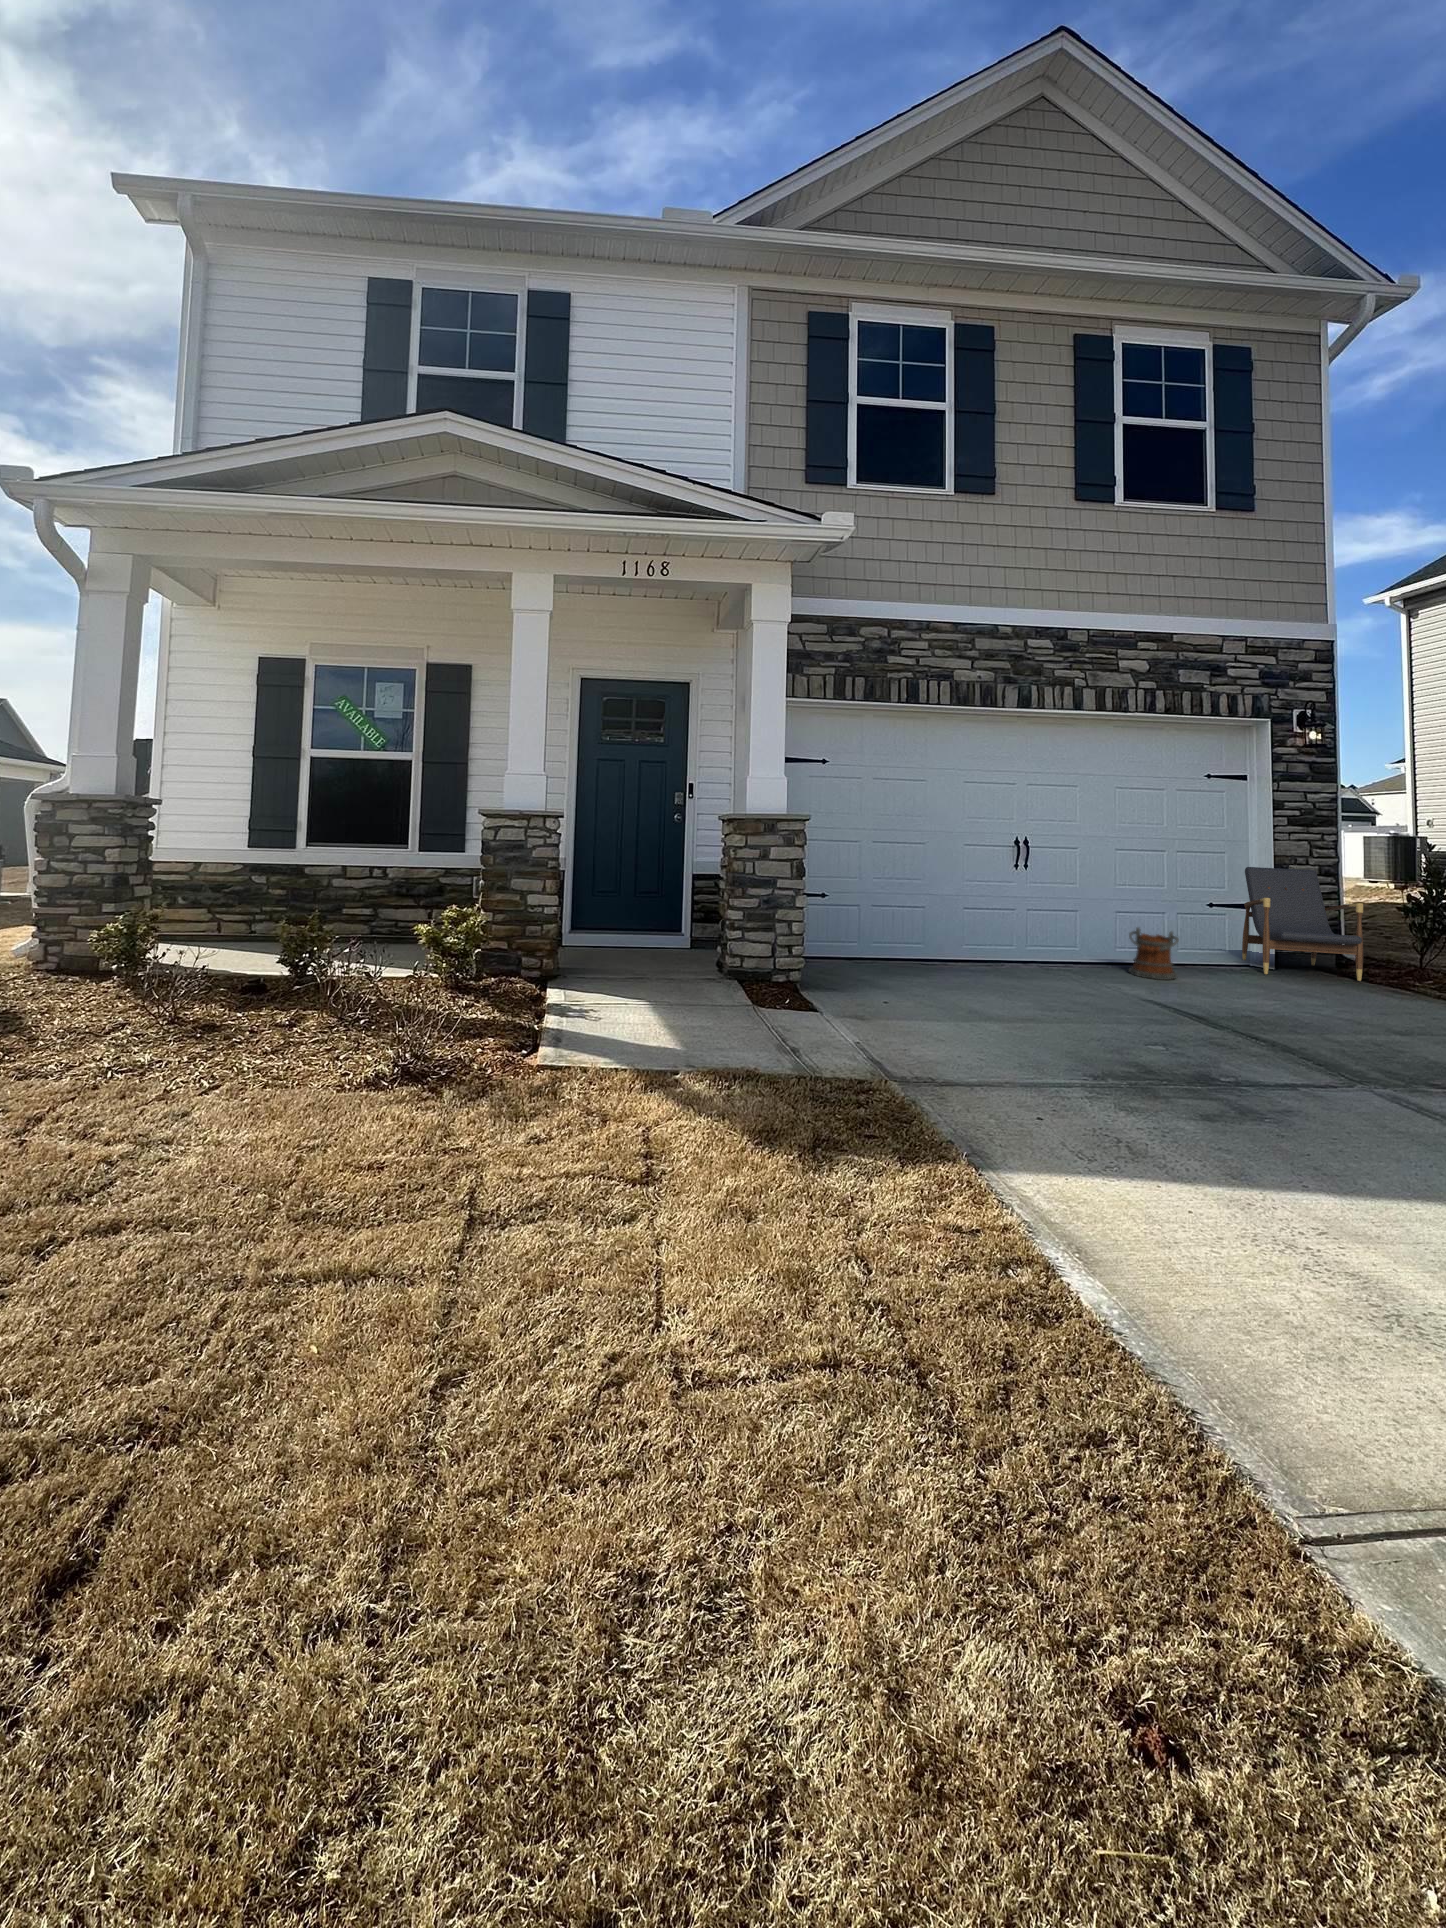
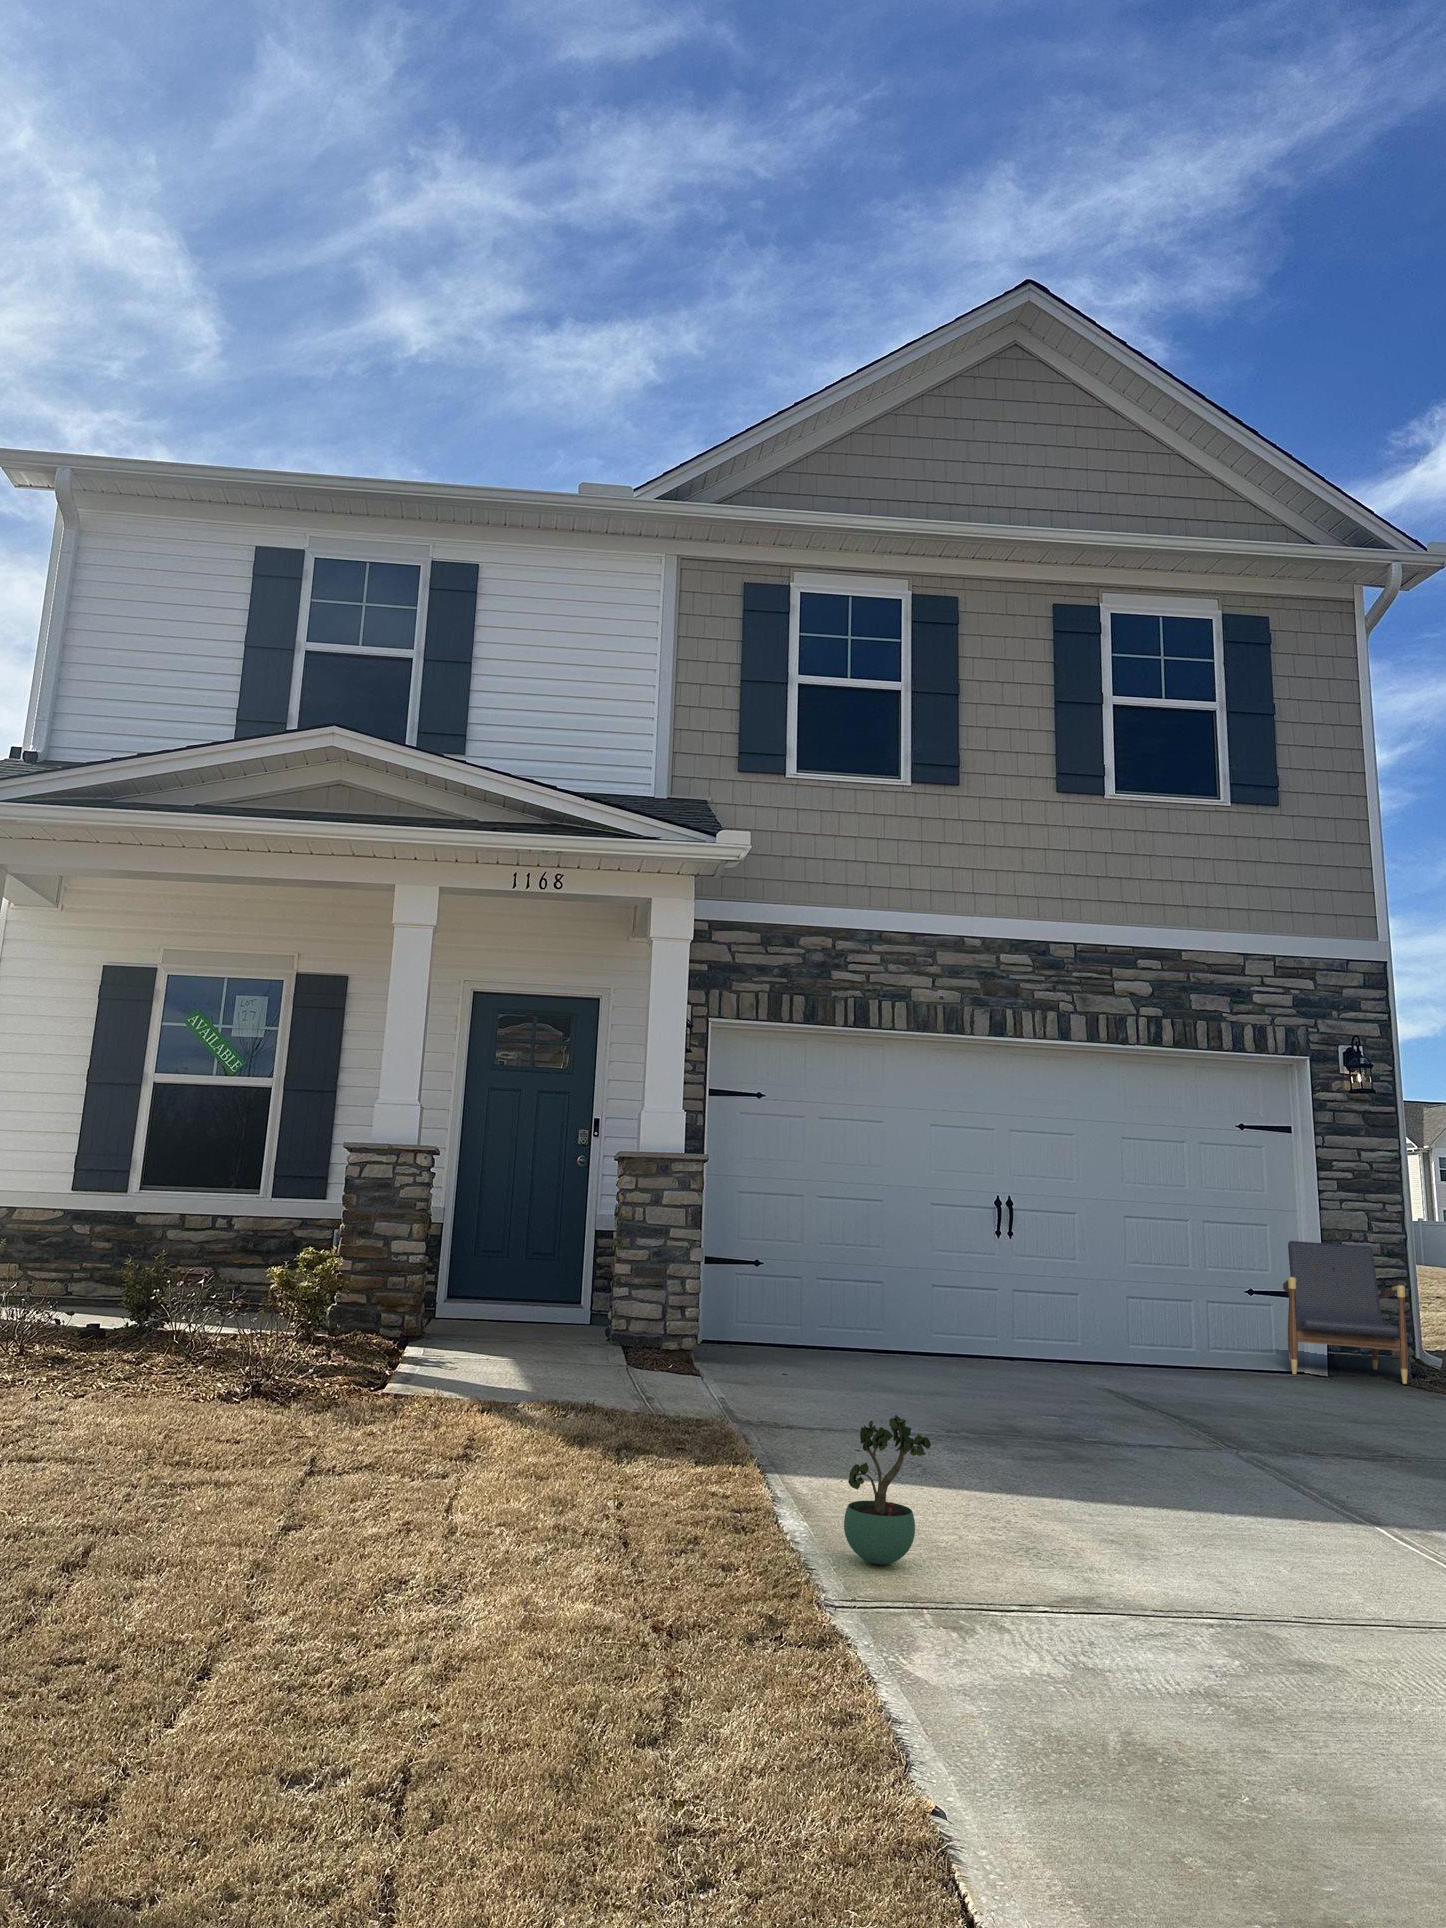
bucket: present [1128,928,1179,980] -> none [1113,1308,1168,1373]
potted plant: none [1248,1199,1379,1412] -> present [844,1415,931,1565]

